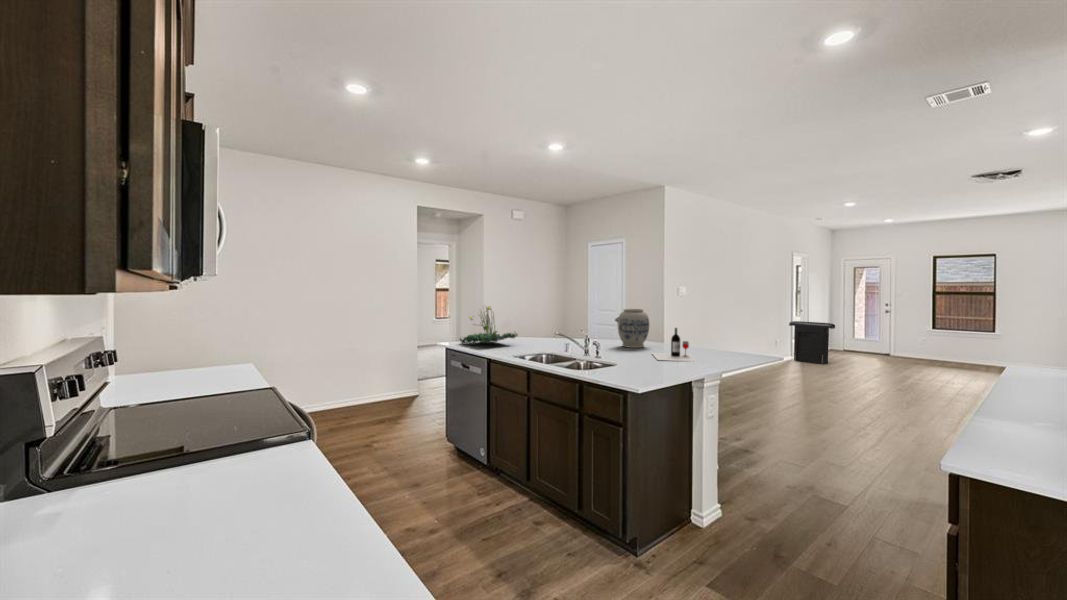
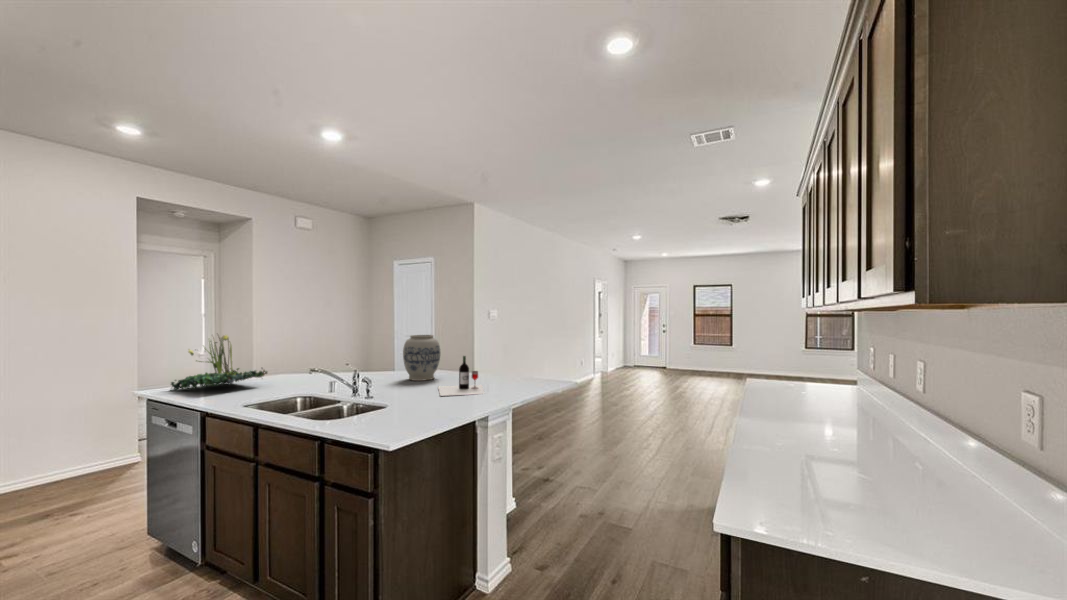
trash can: present [789,321,835,364] -> none [591,342,626,381]

